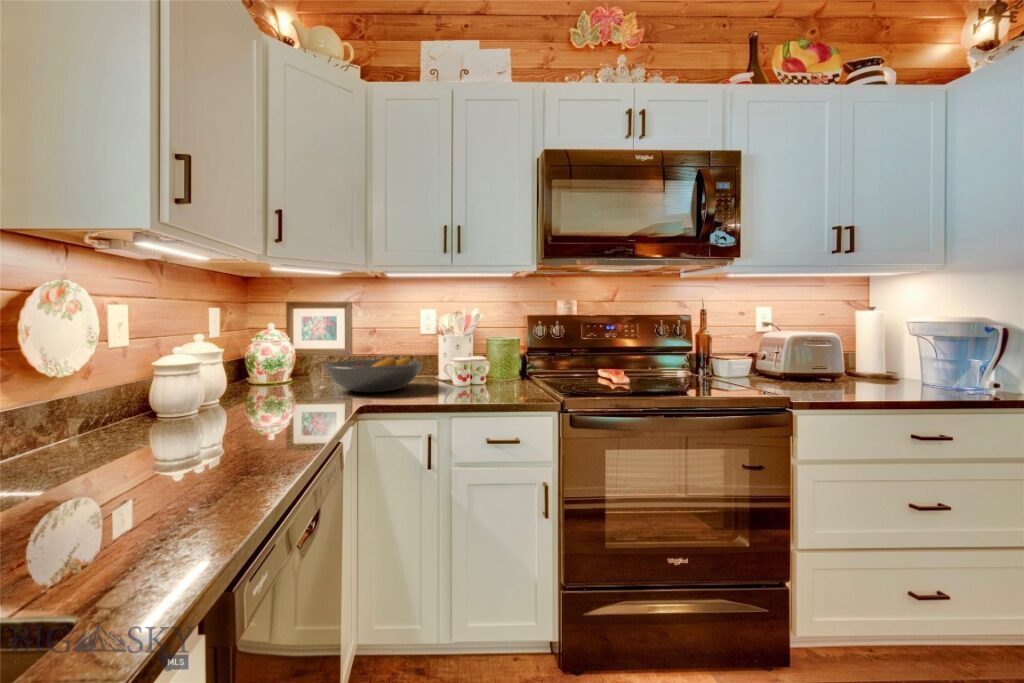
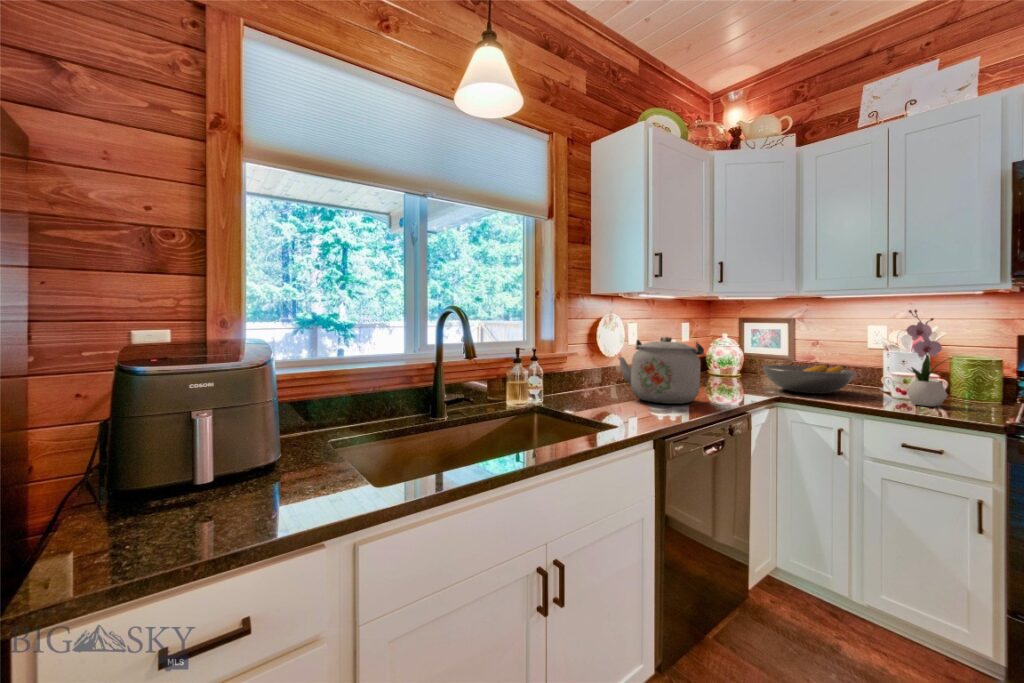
flower arrangement: none [468,293,502,391] -> present [907,310,948,407]
kettle: none [89,332,250,445] -> present [619,337,704,404]

